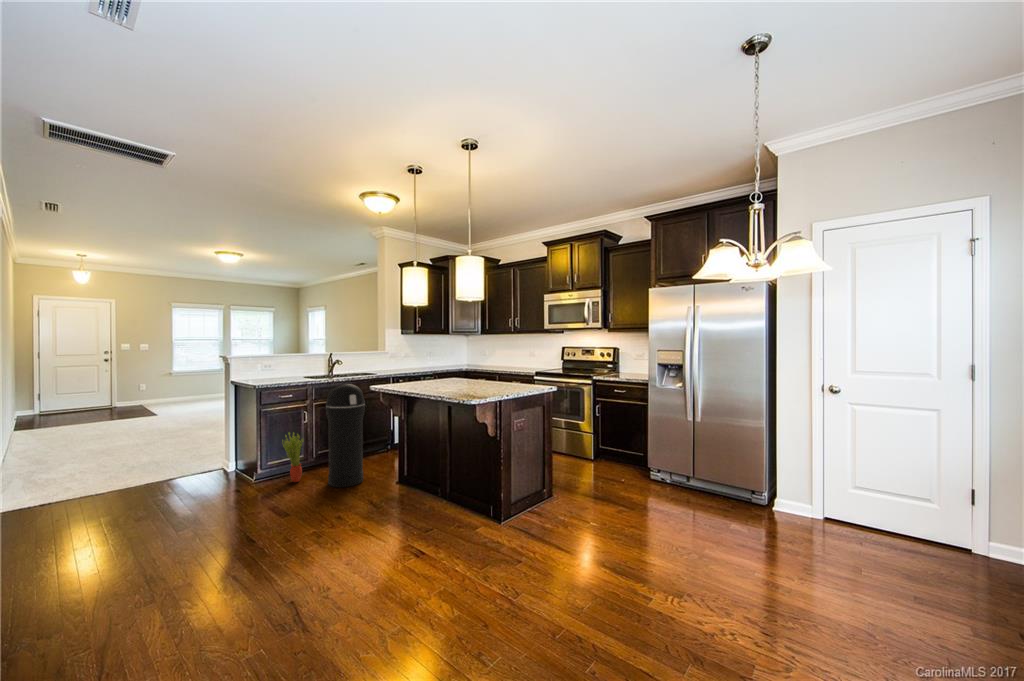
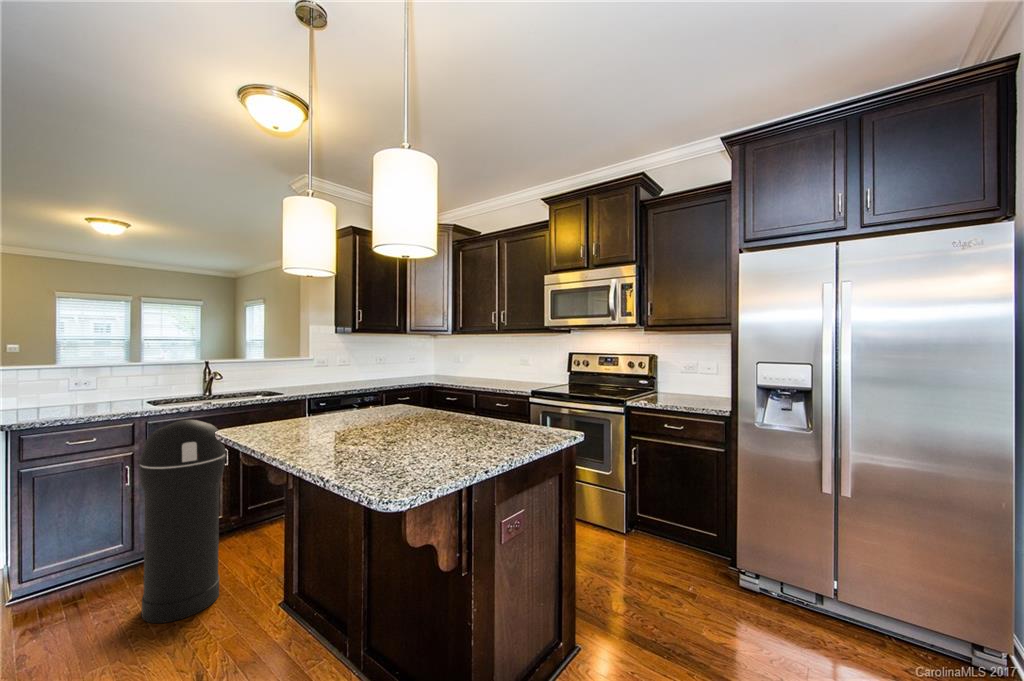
potted plant: present [283,433,304,482] -> none [54,509,105,606]

